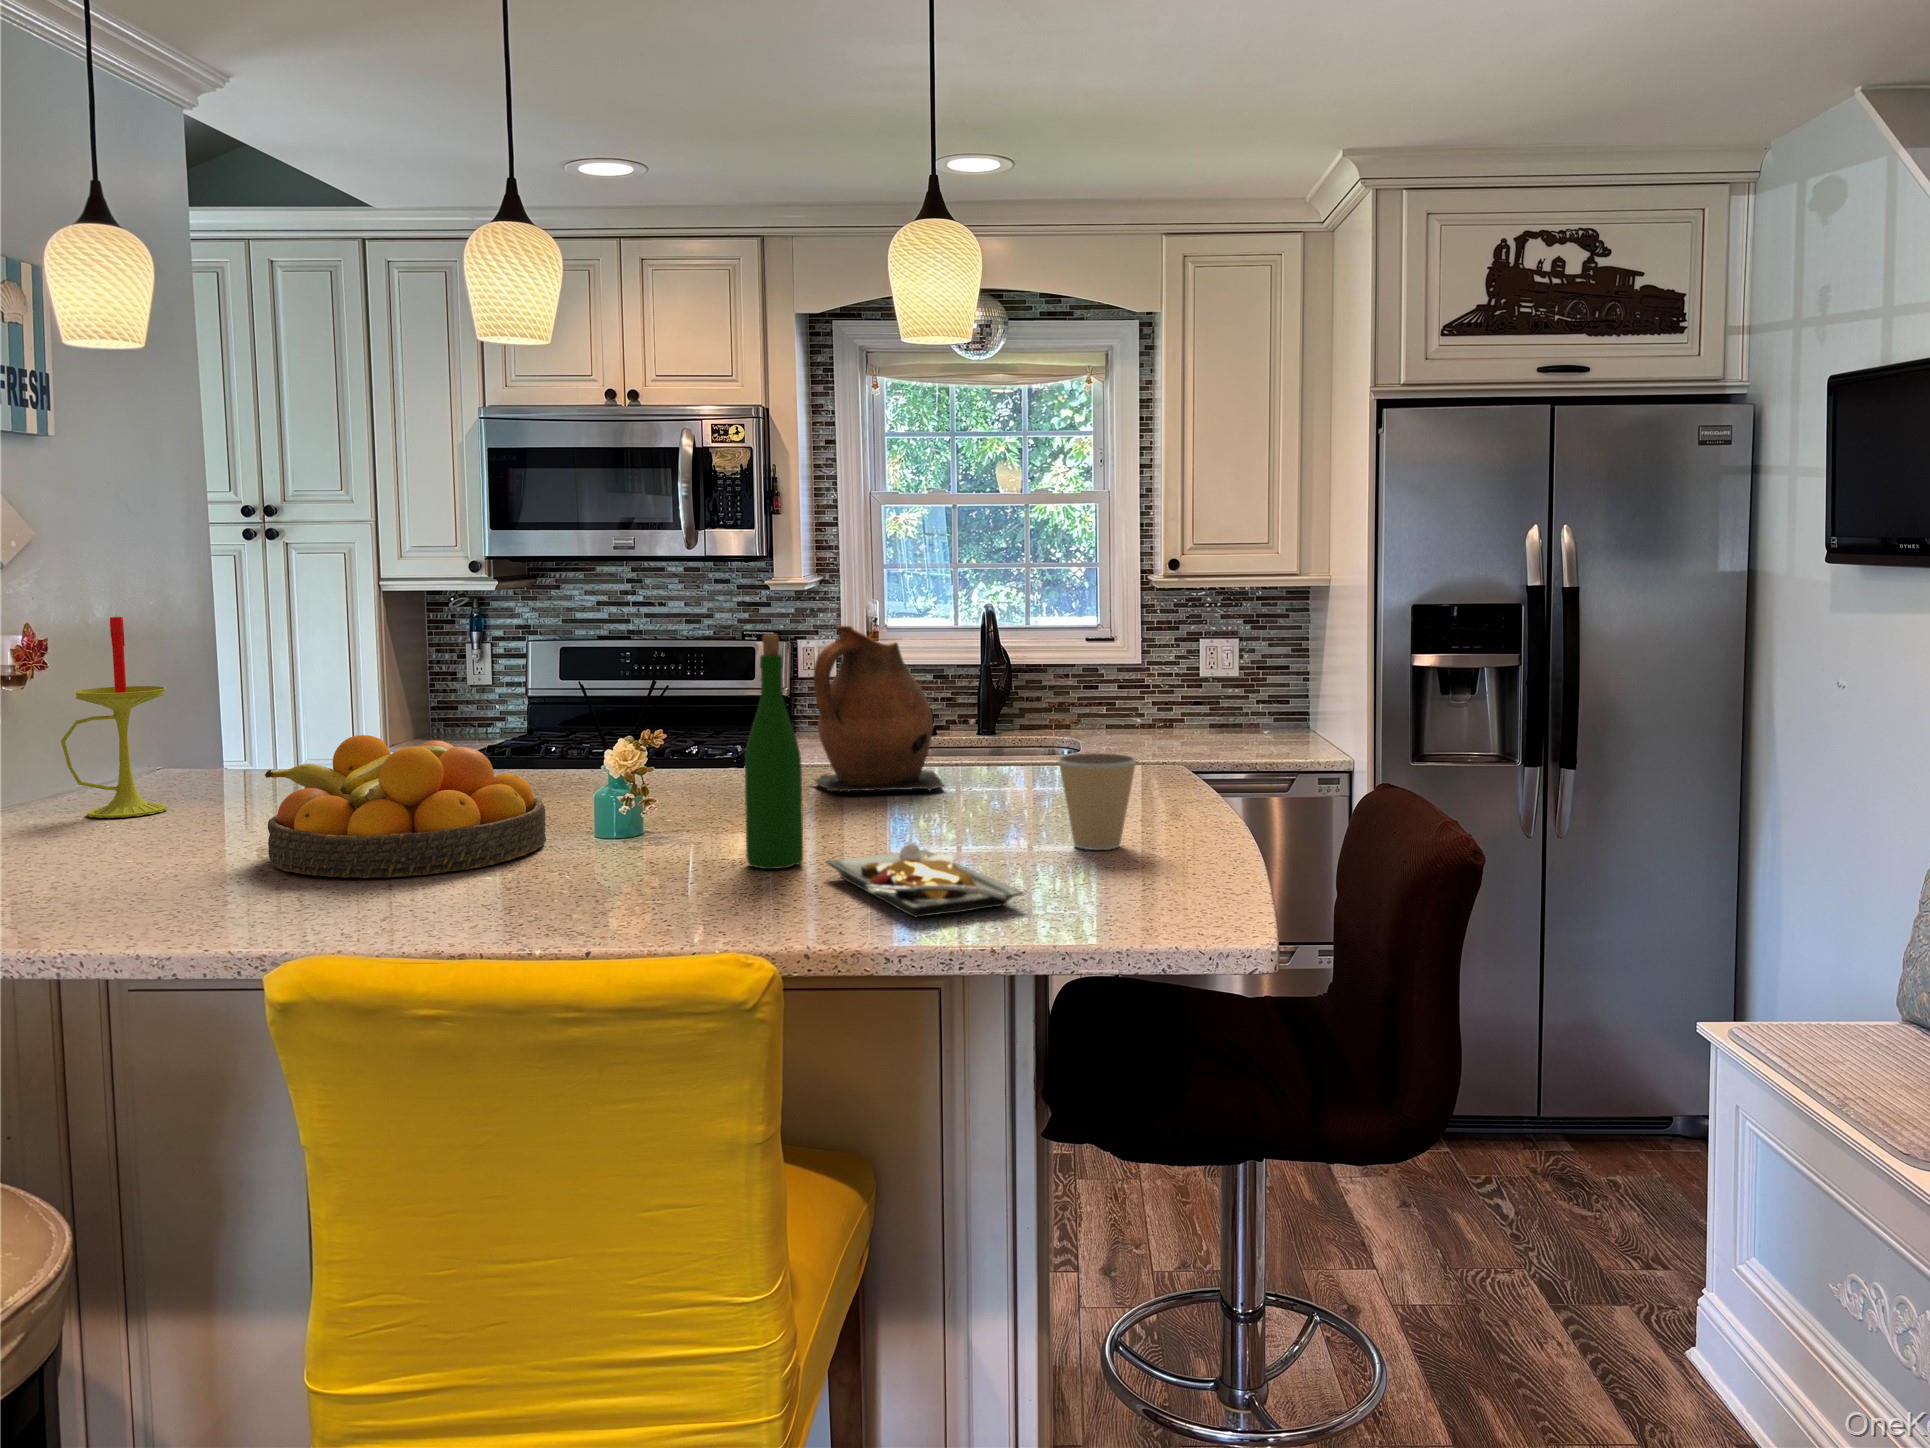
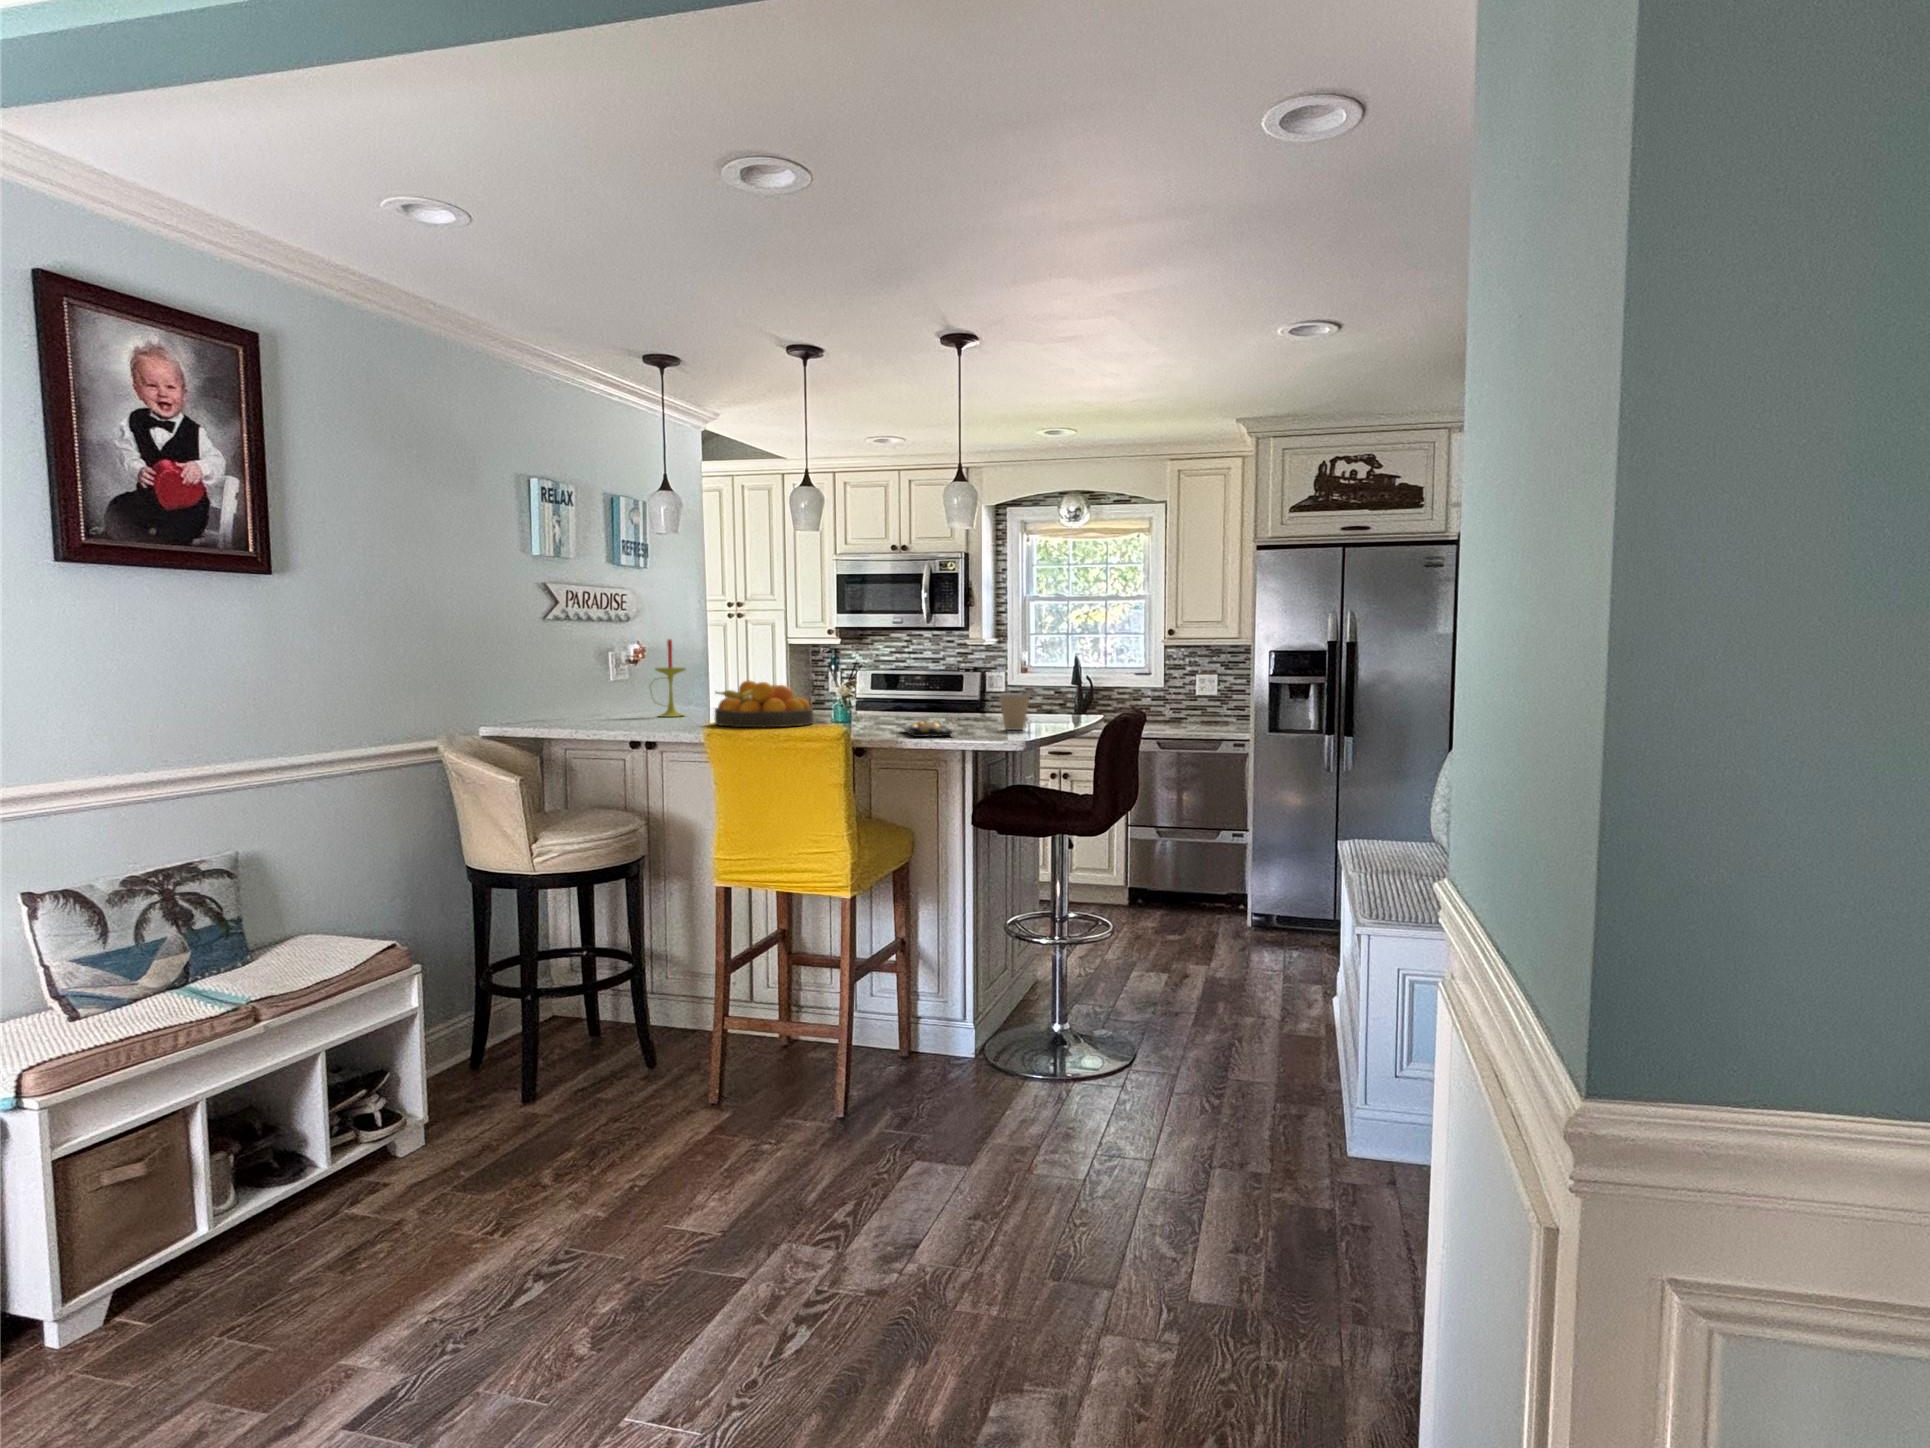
ceramic pitcher: present [813,625,944,791] -> none [932,648,992,720]
wine bottle: present [745,634,803,869] -> none [876,641,898,730]

